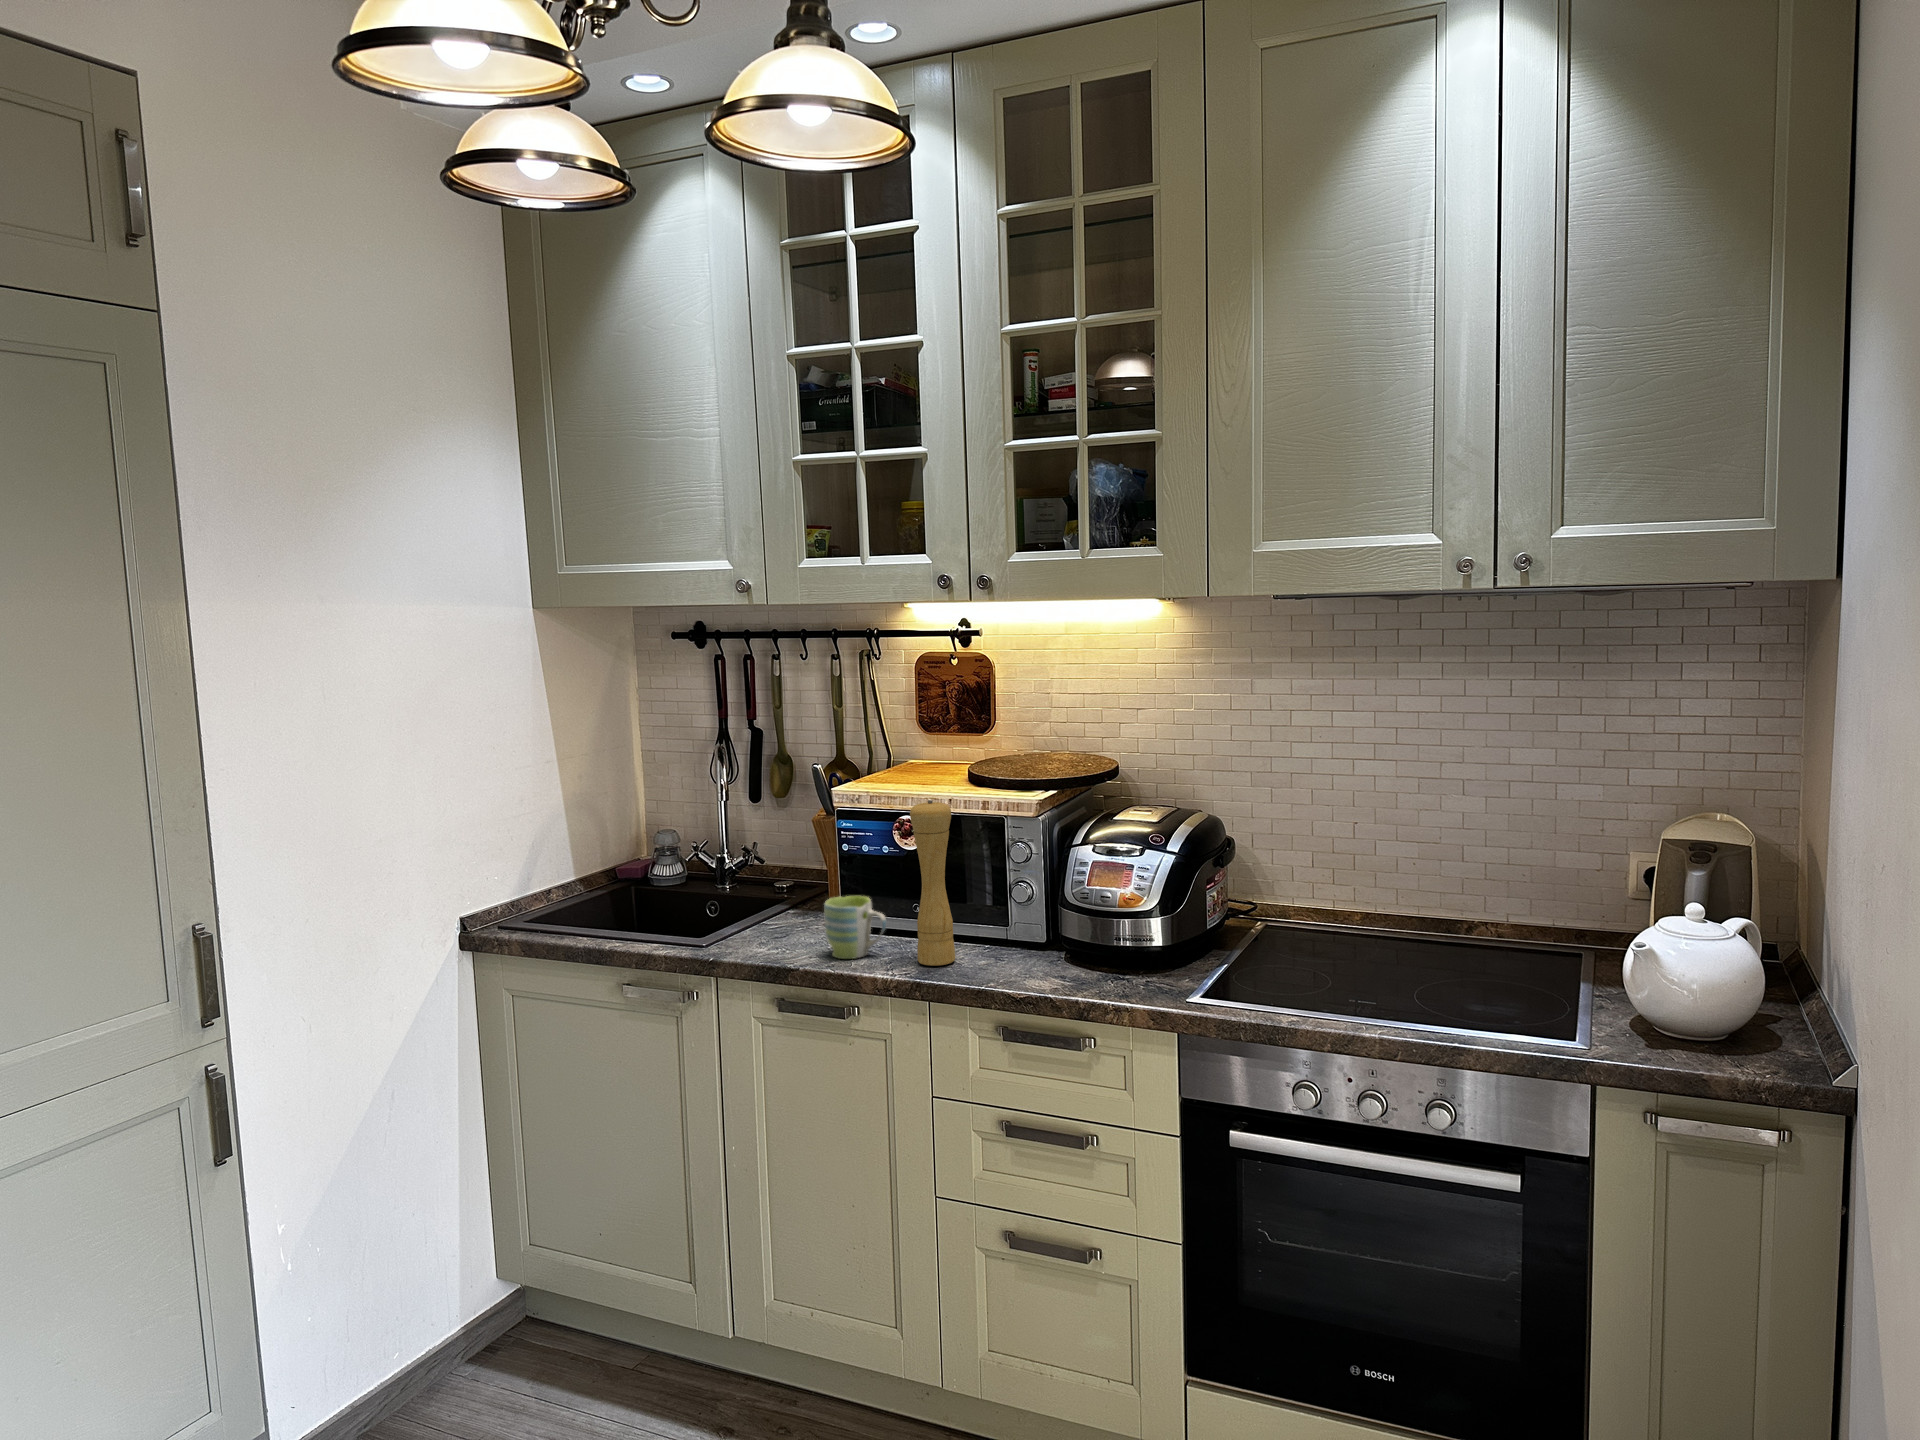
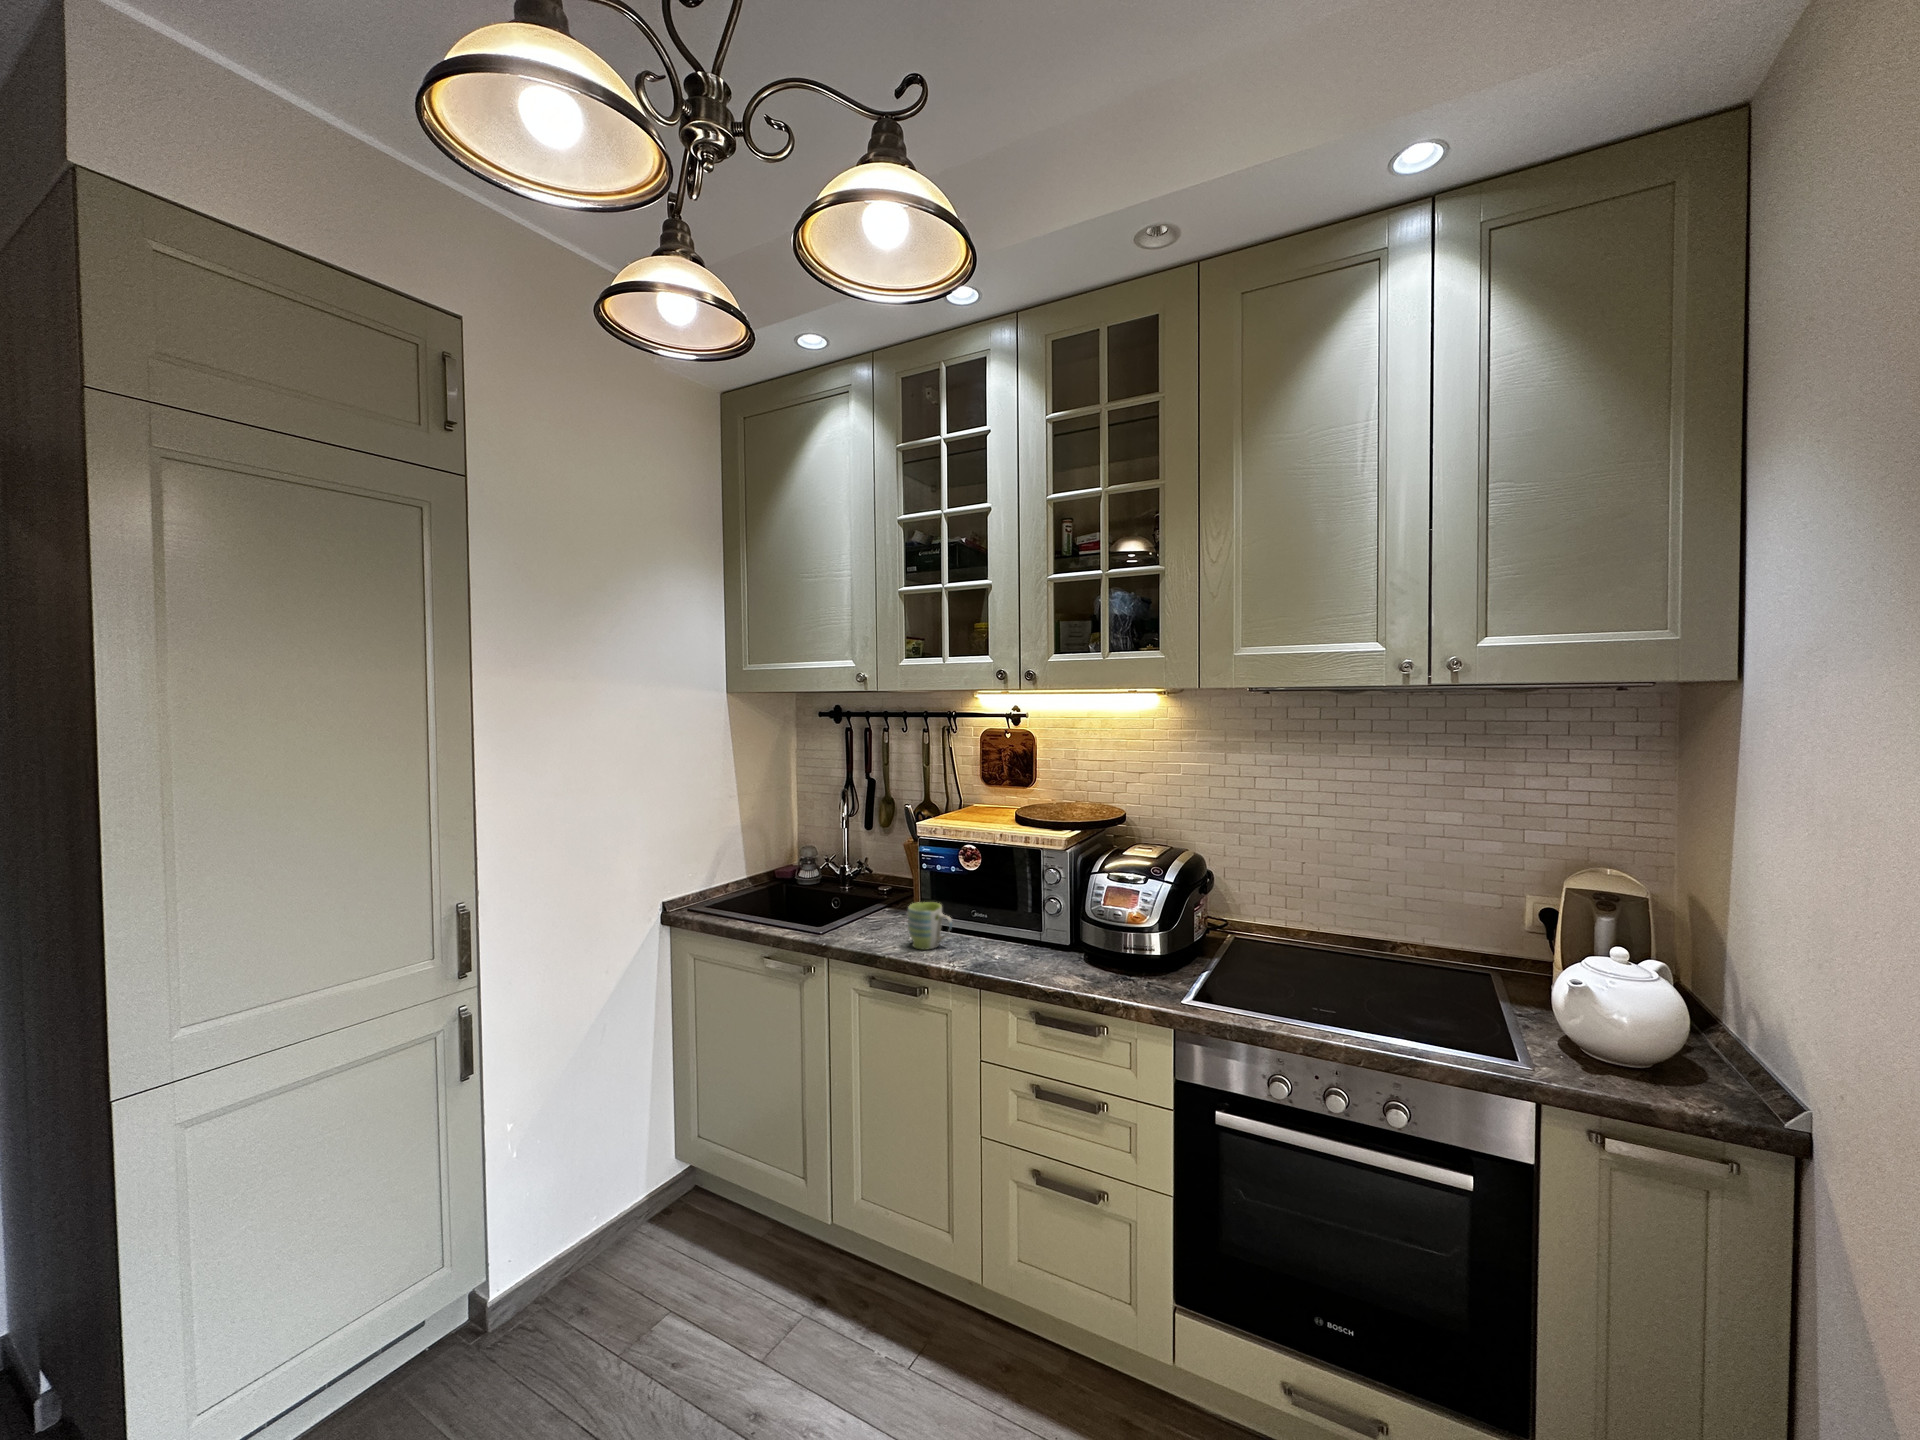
pepper mill: present [910,800,955,966] -> none [971,835,1002,959]

